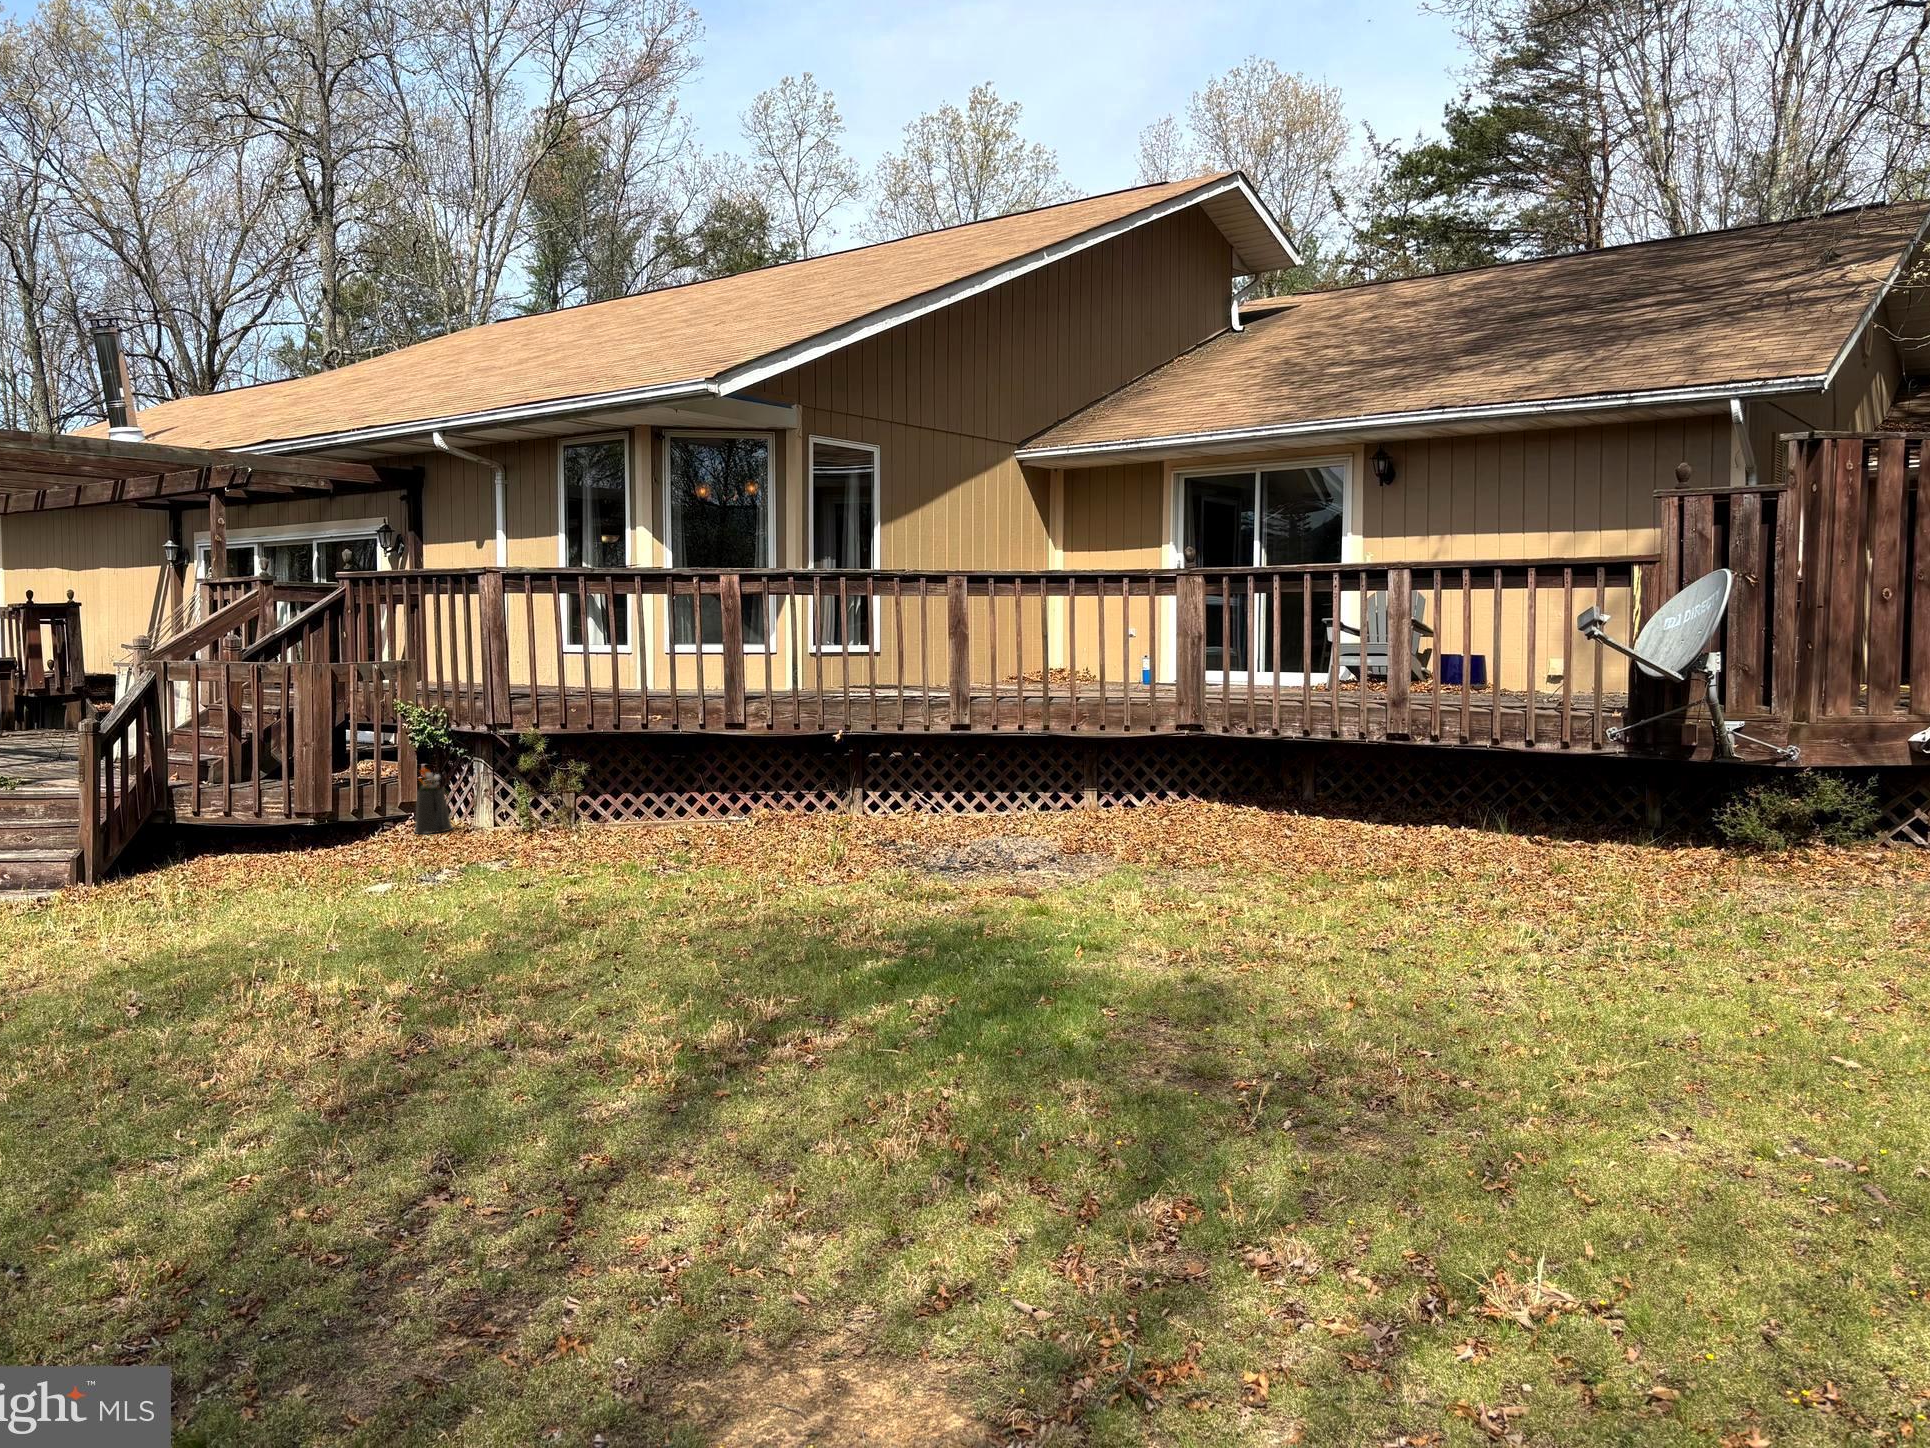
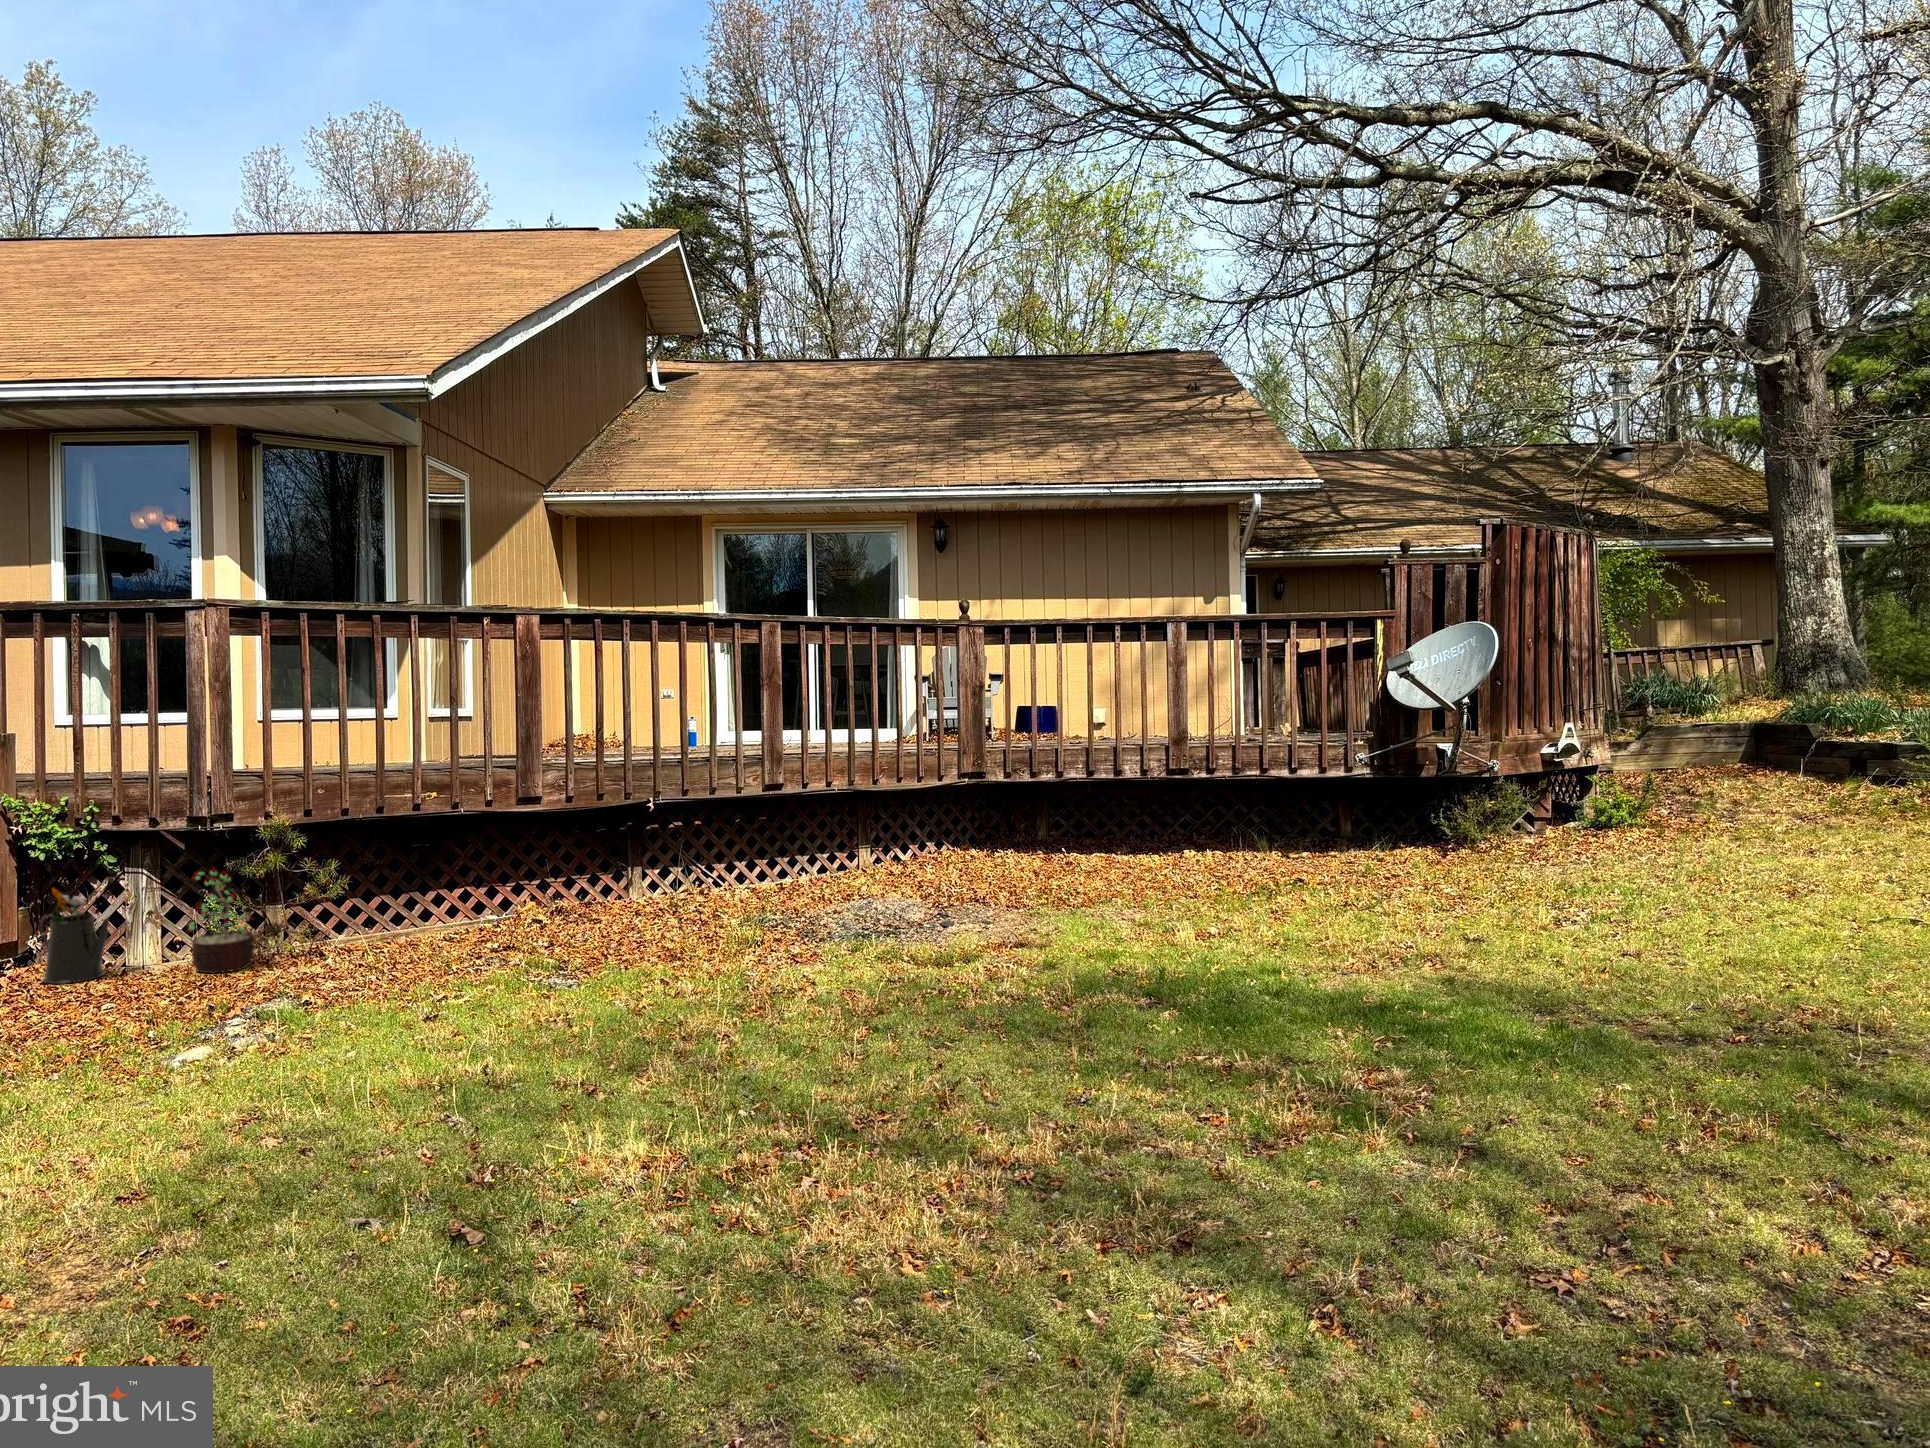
decorative plant: none [485,762,530,839] -> present [188,871,254,973]

